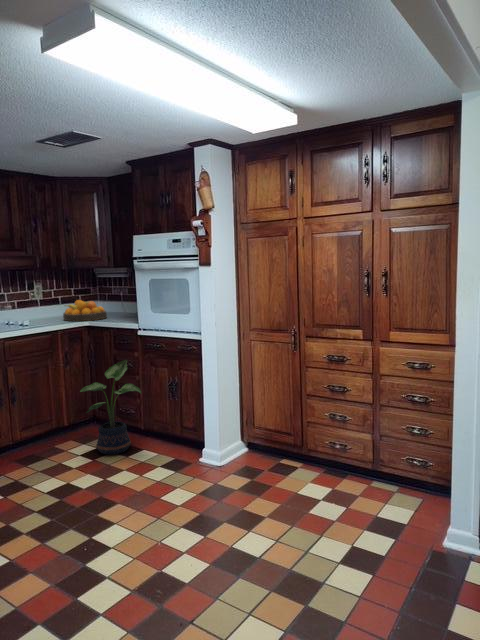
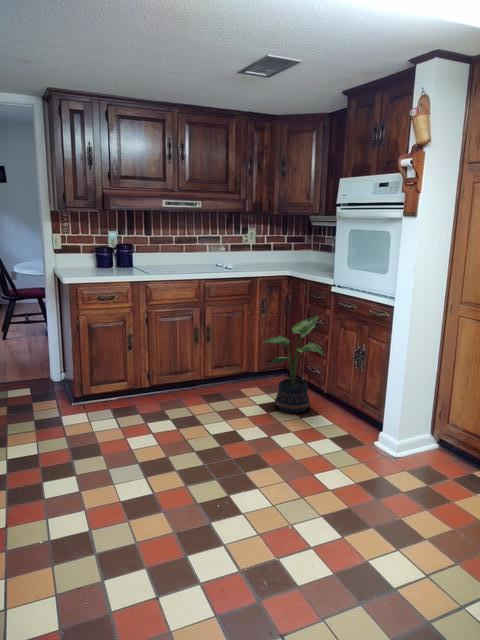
fruit bowl: present [63,300,107,321] -> none [269,247,312,270]

